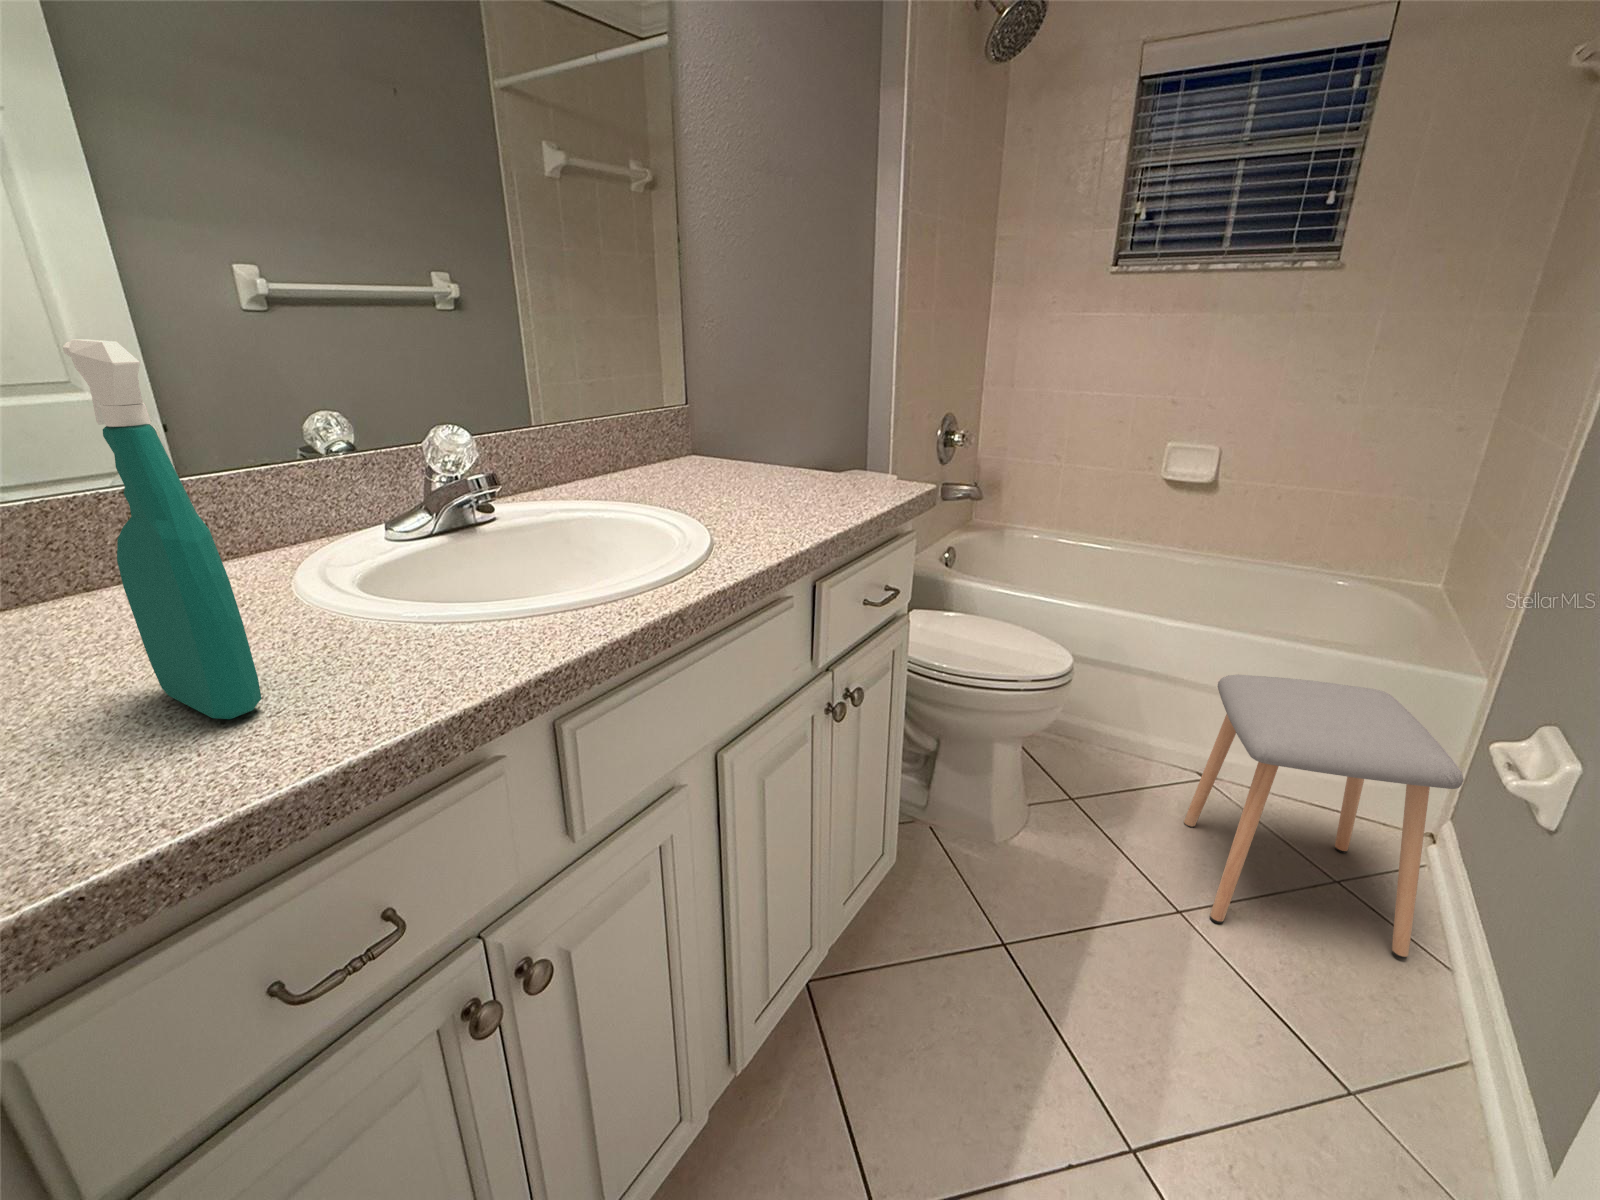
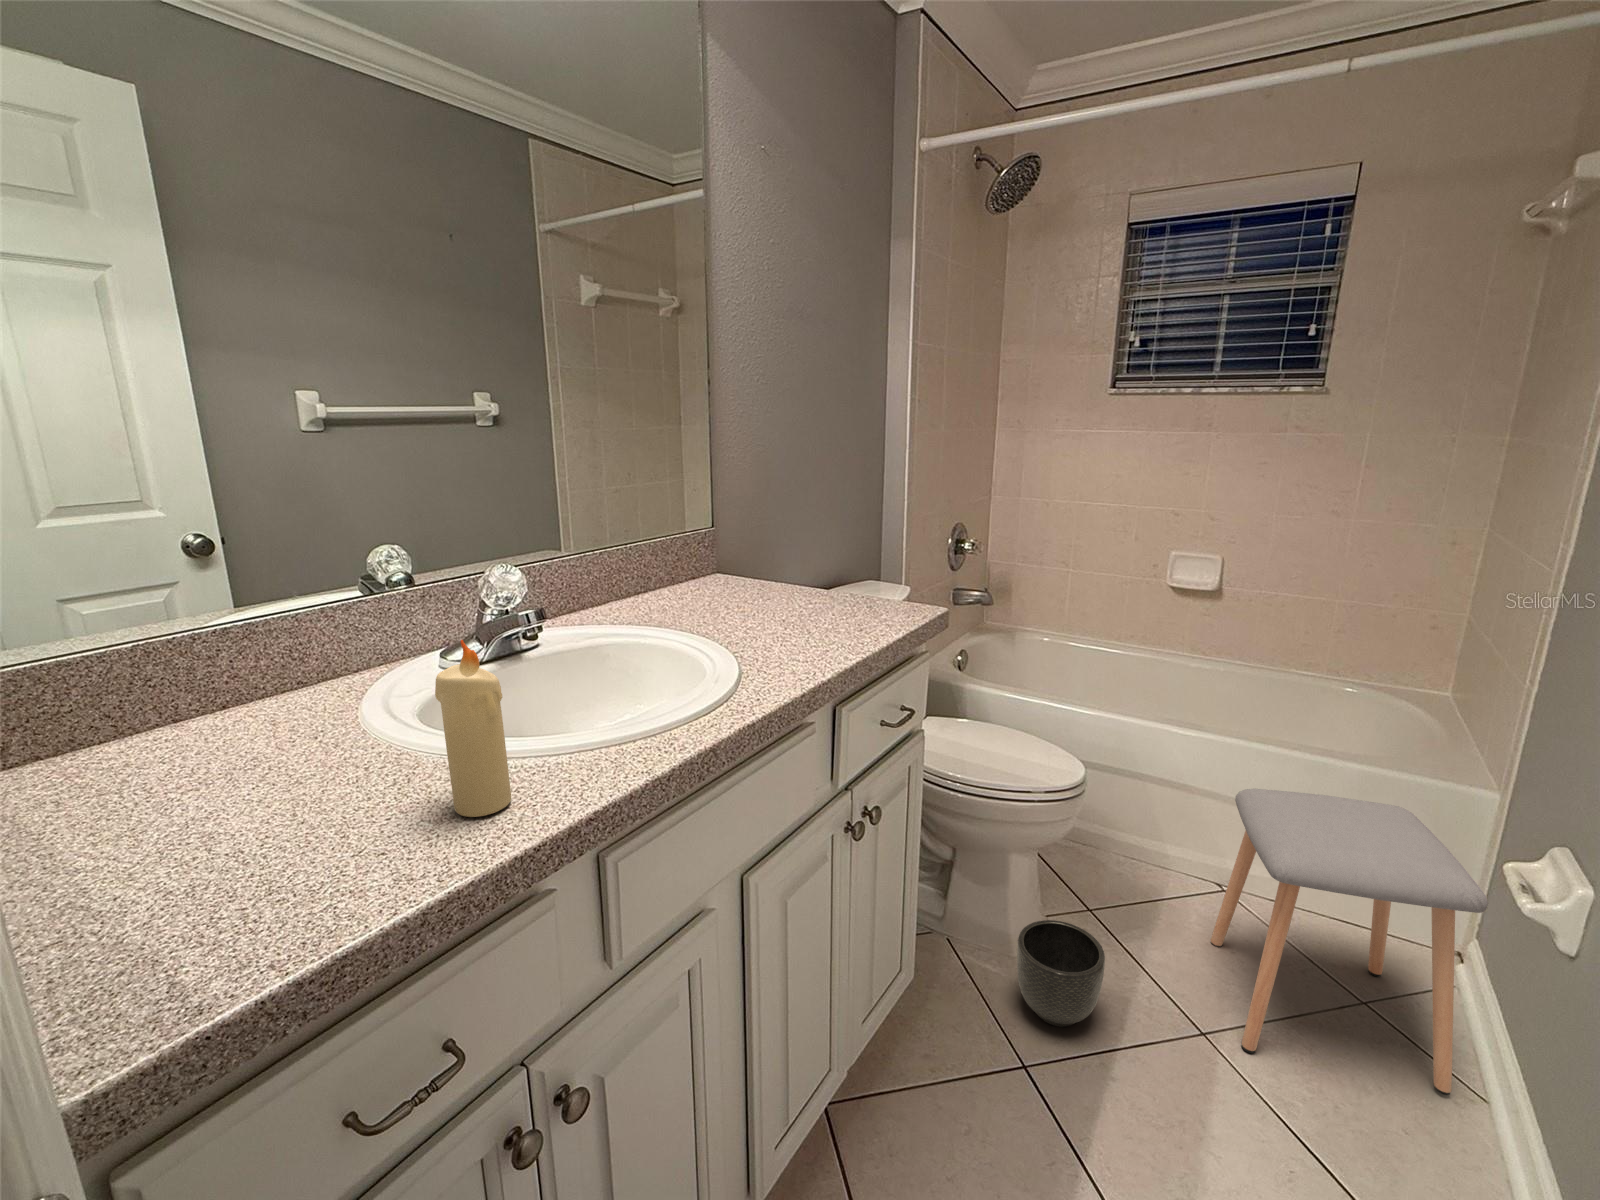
spray bottle: present [63,339,262,719] -> none [213,533,346,859]
candle: none [353,477,452,677] -> present [435,640,511,817]
planter: none [996,803,1082,902] -> present [1017,920,1105,1027]

